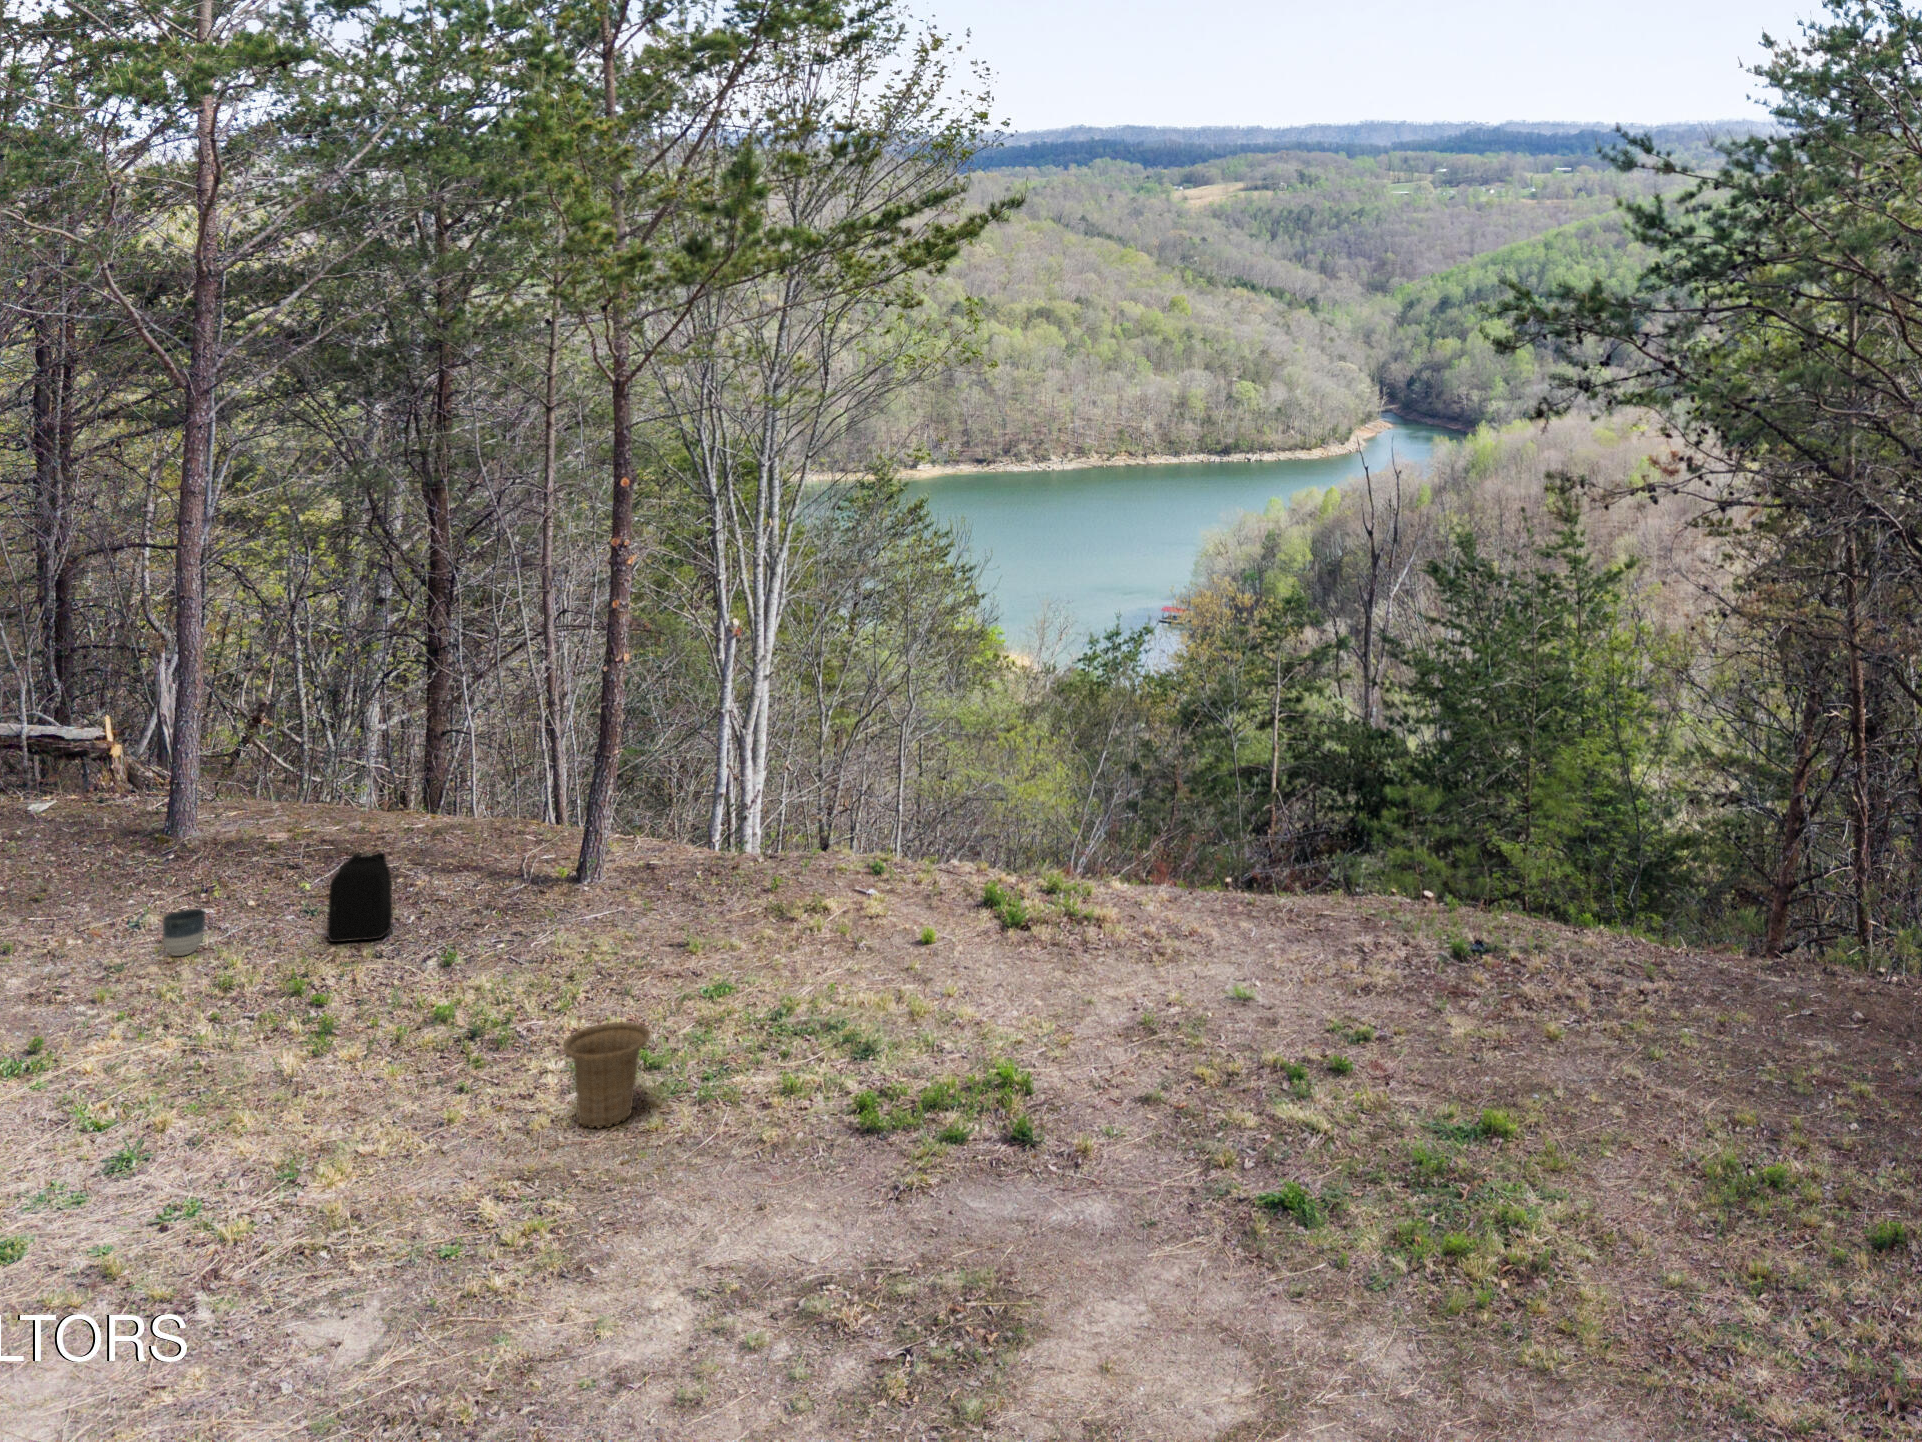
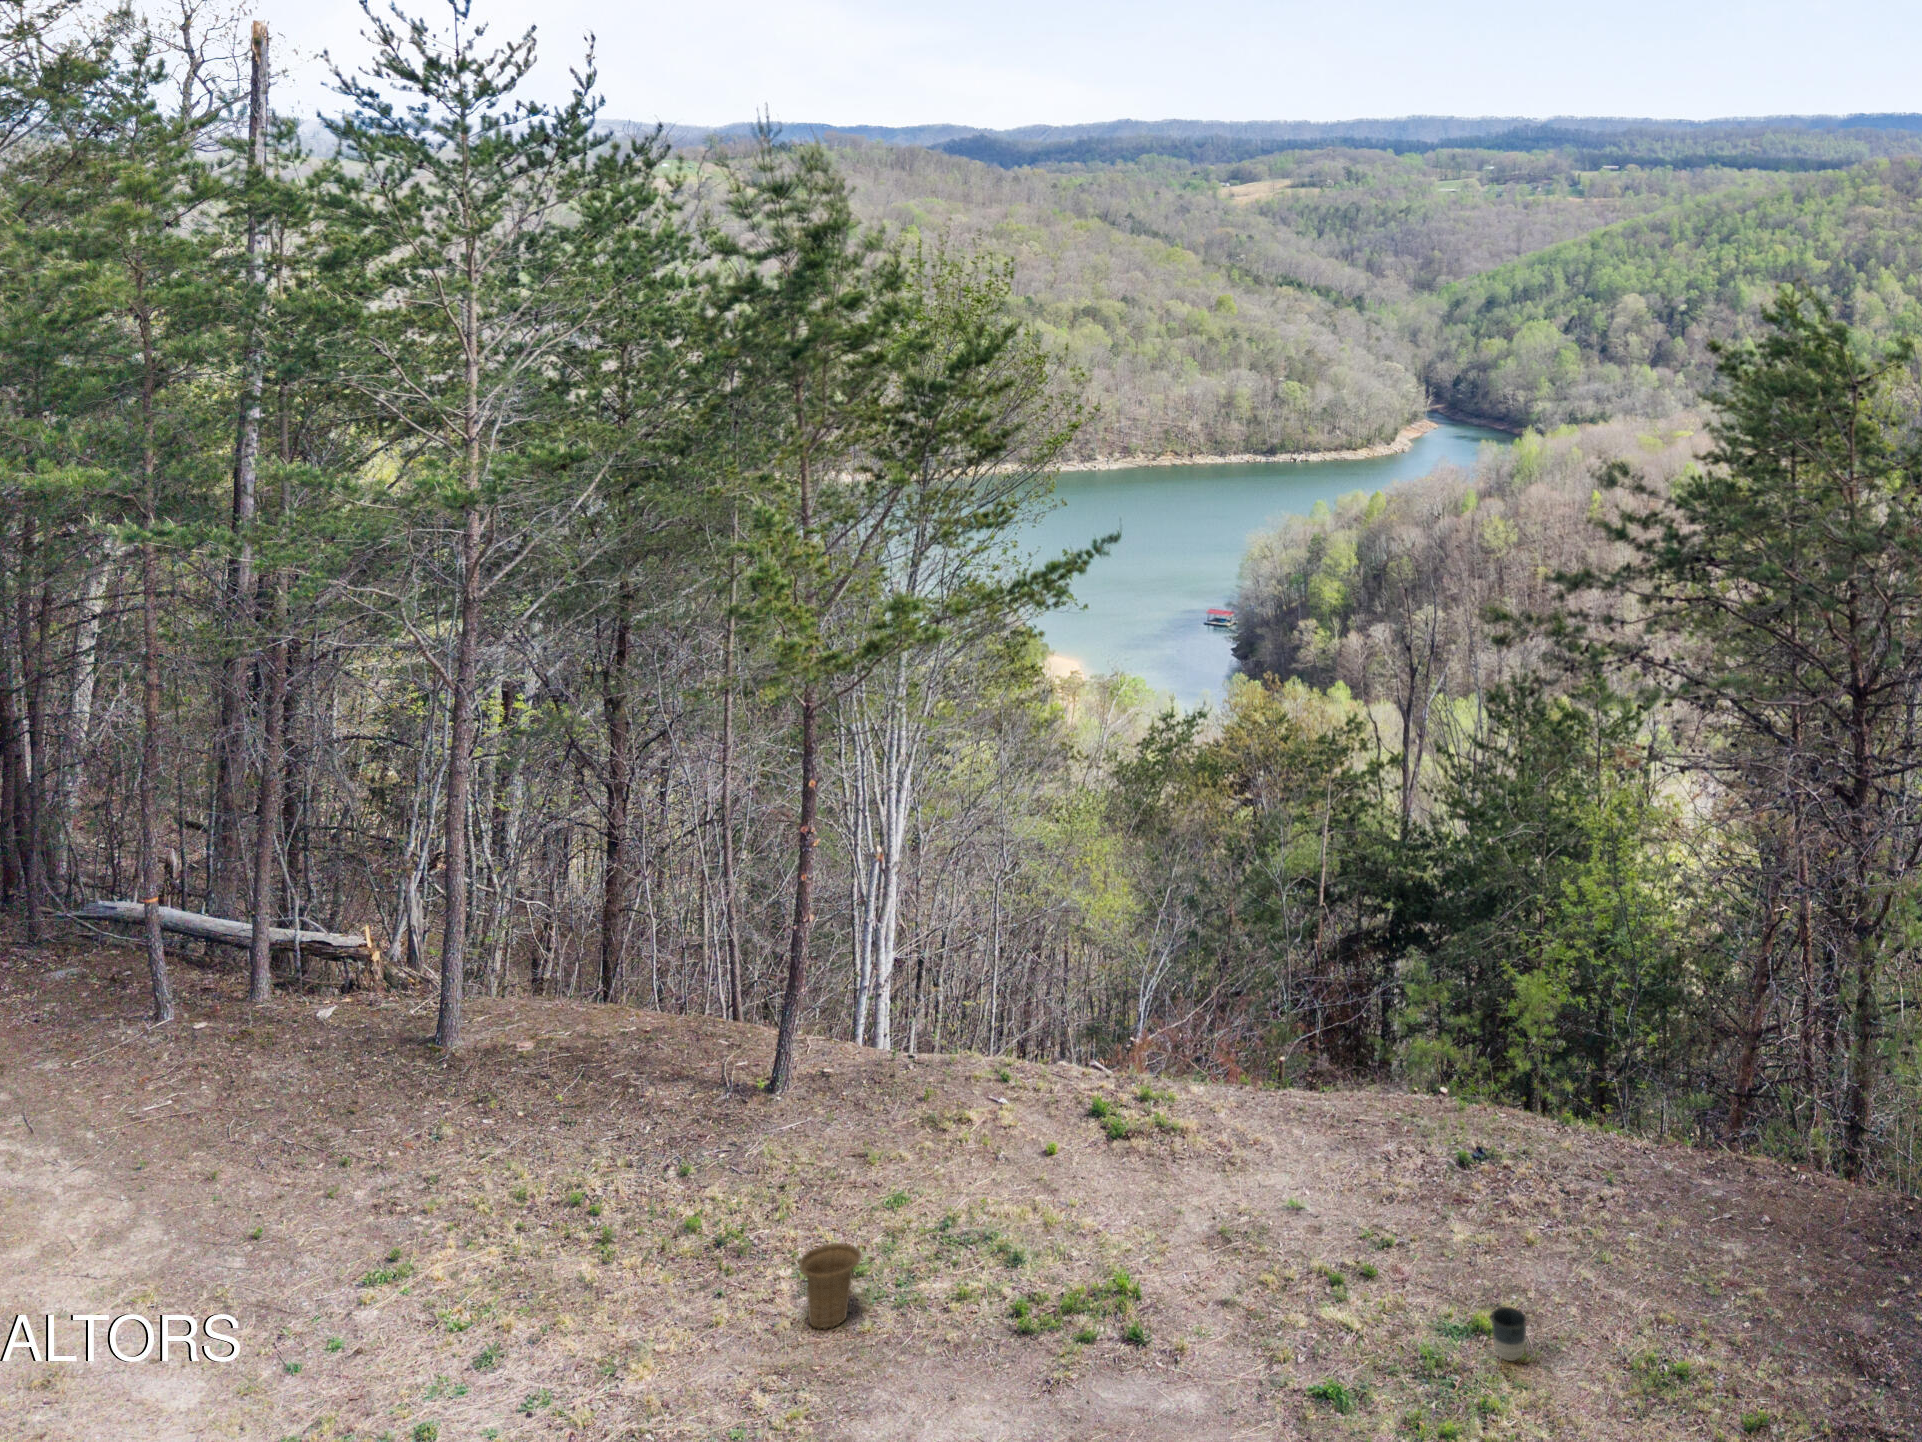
backpack: present [327,852,393,942] -> none [587,1079,636,1154]
planter: present [163,909,206,956] -> present [1492,1307,1526,1361]

